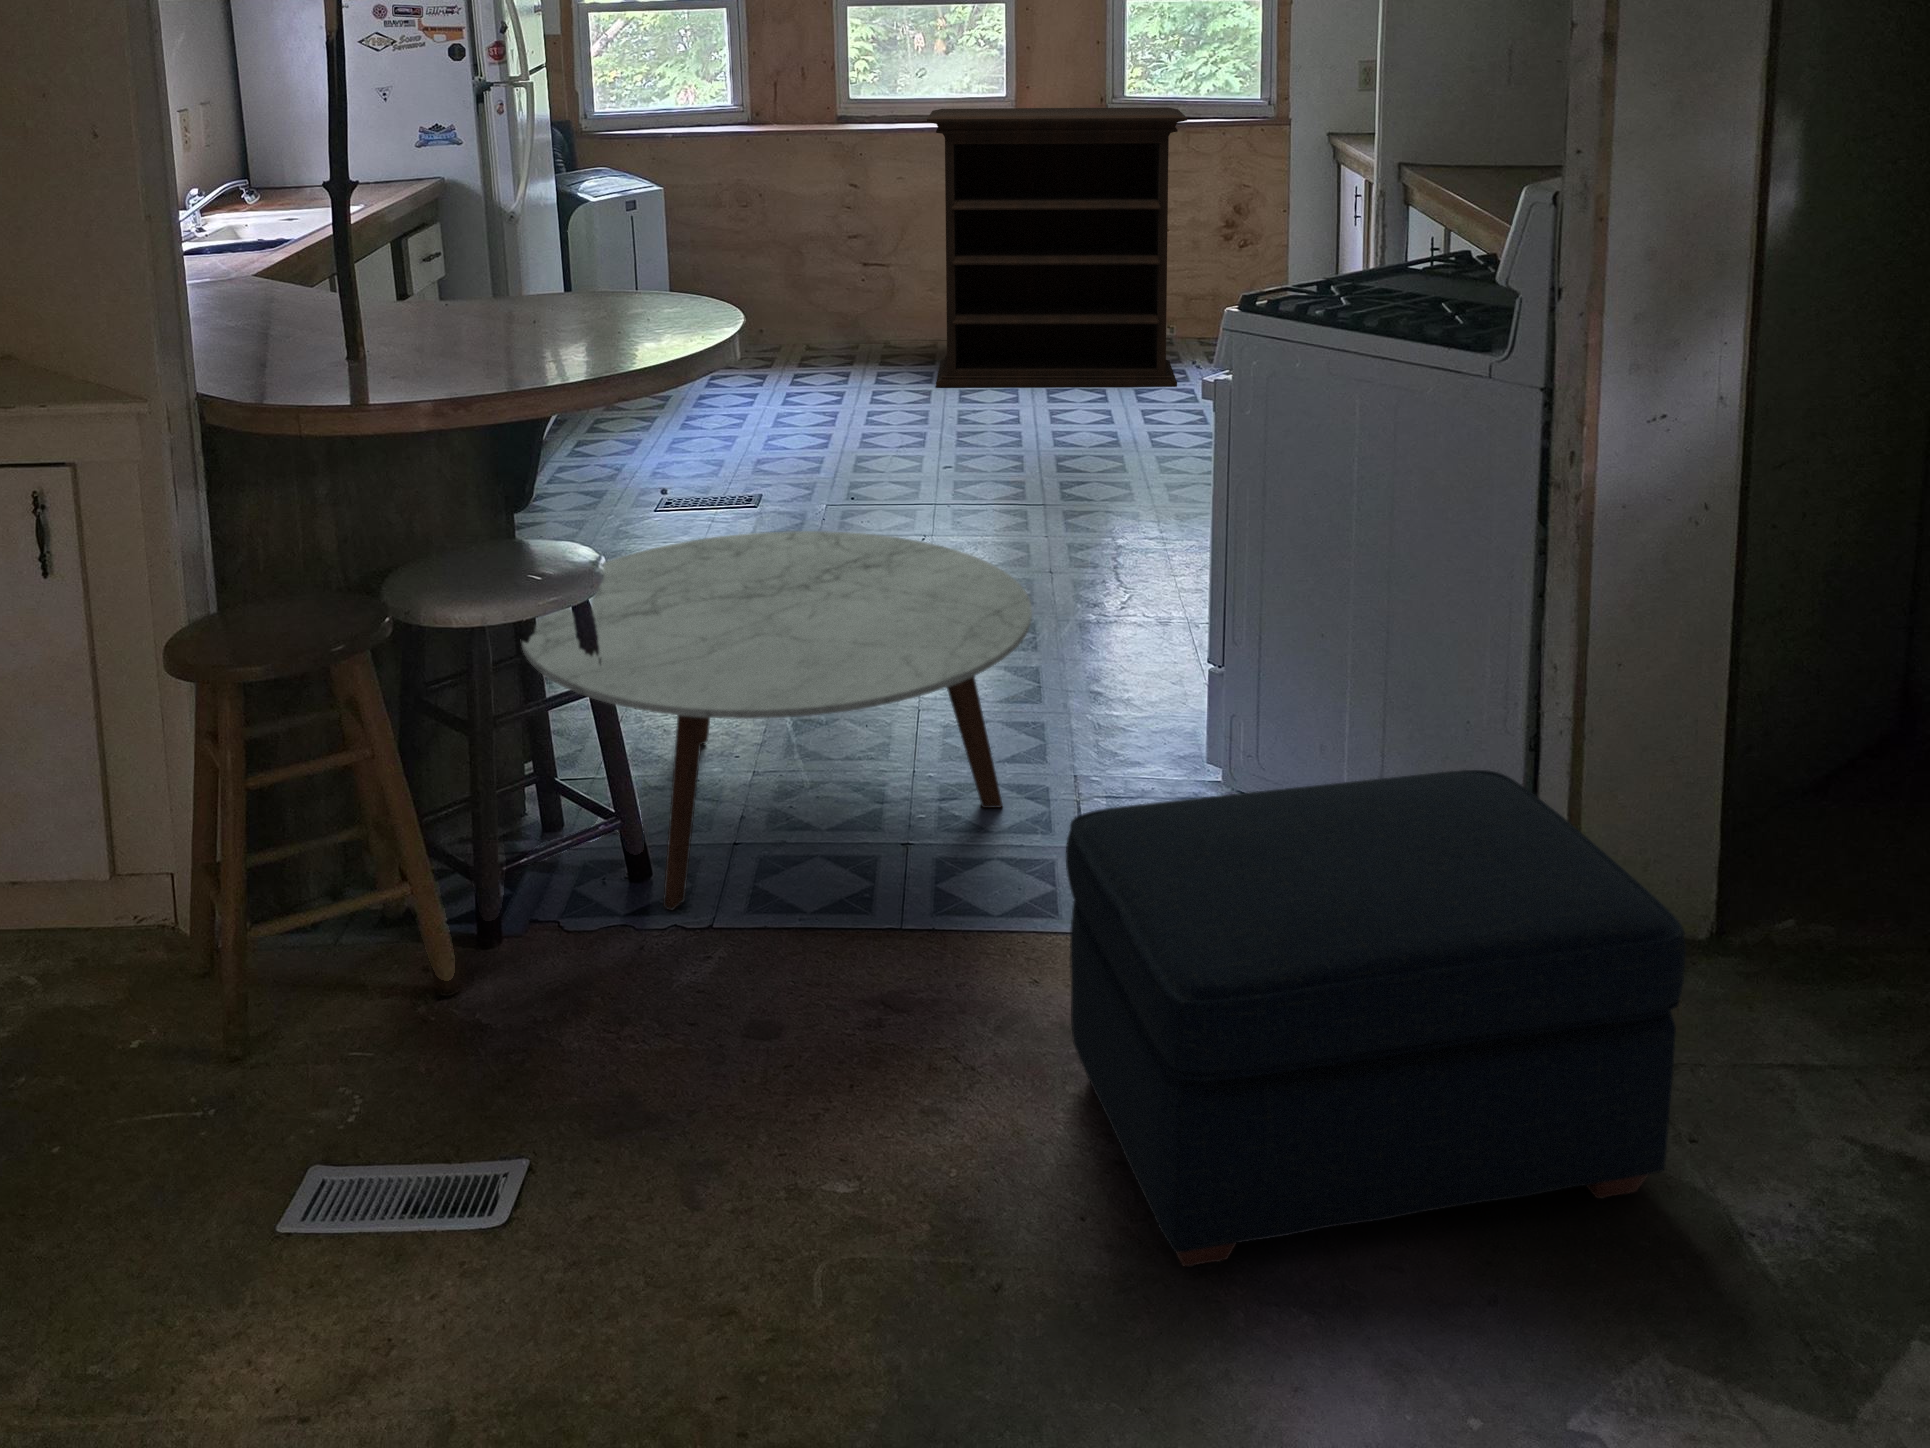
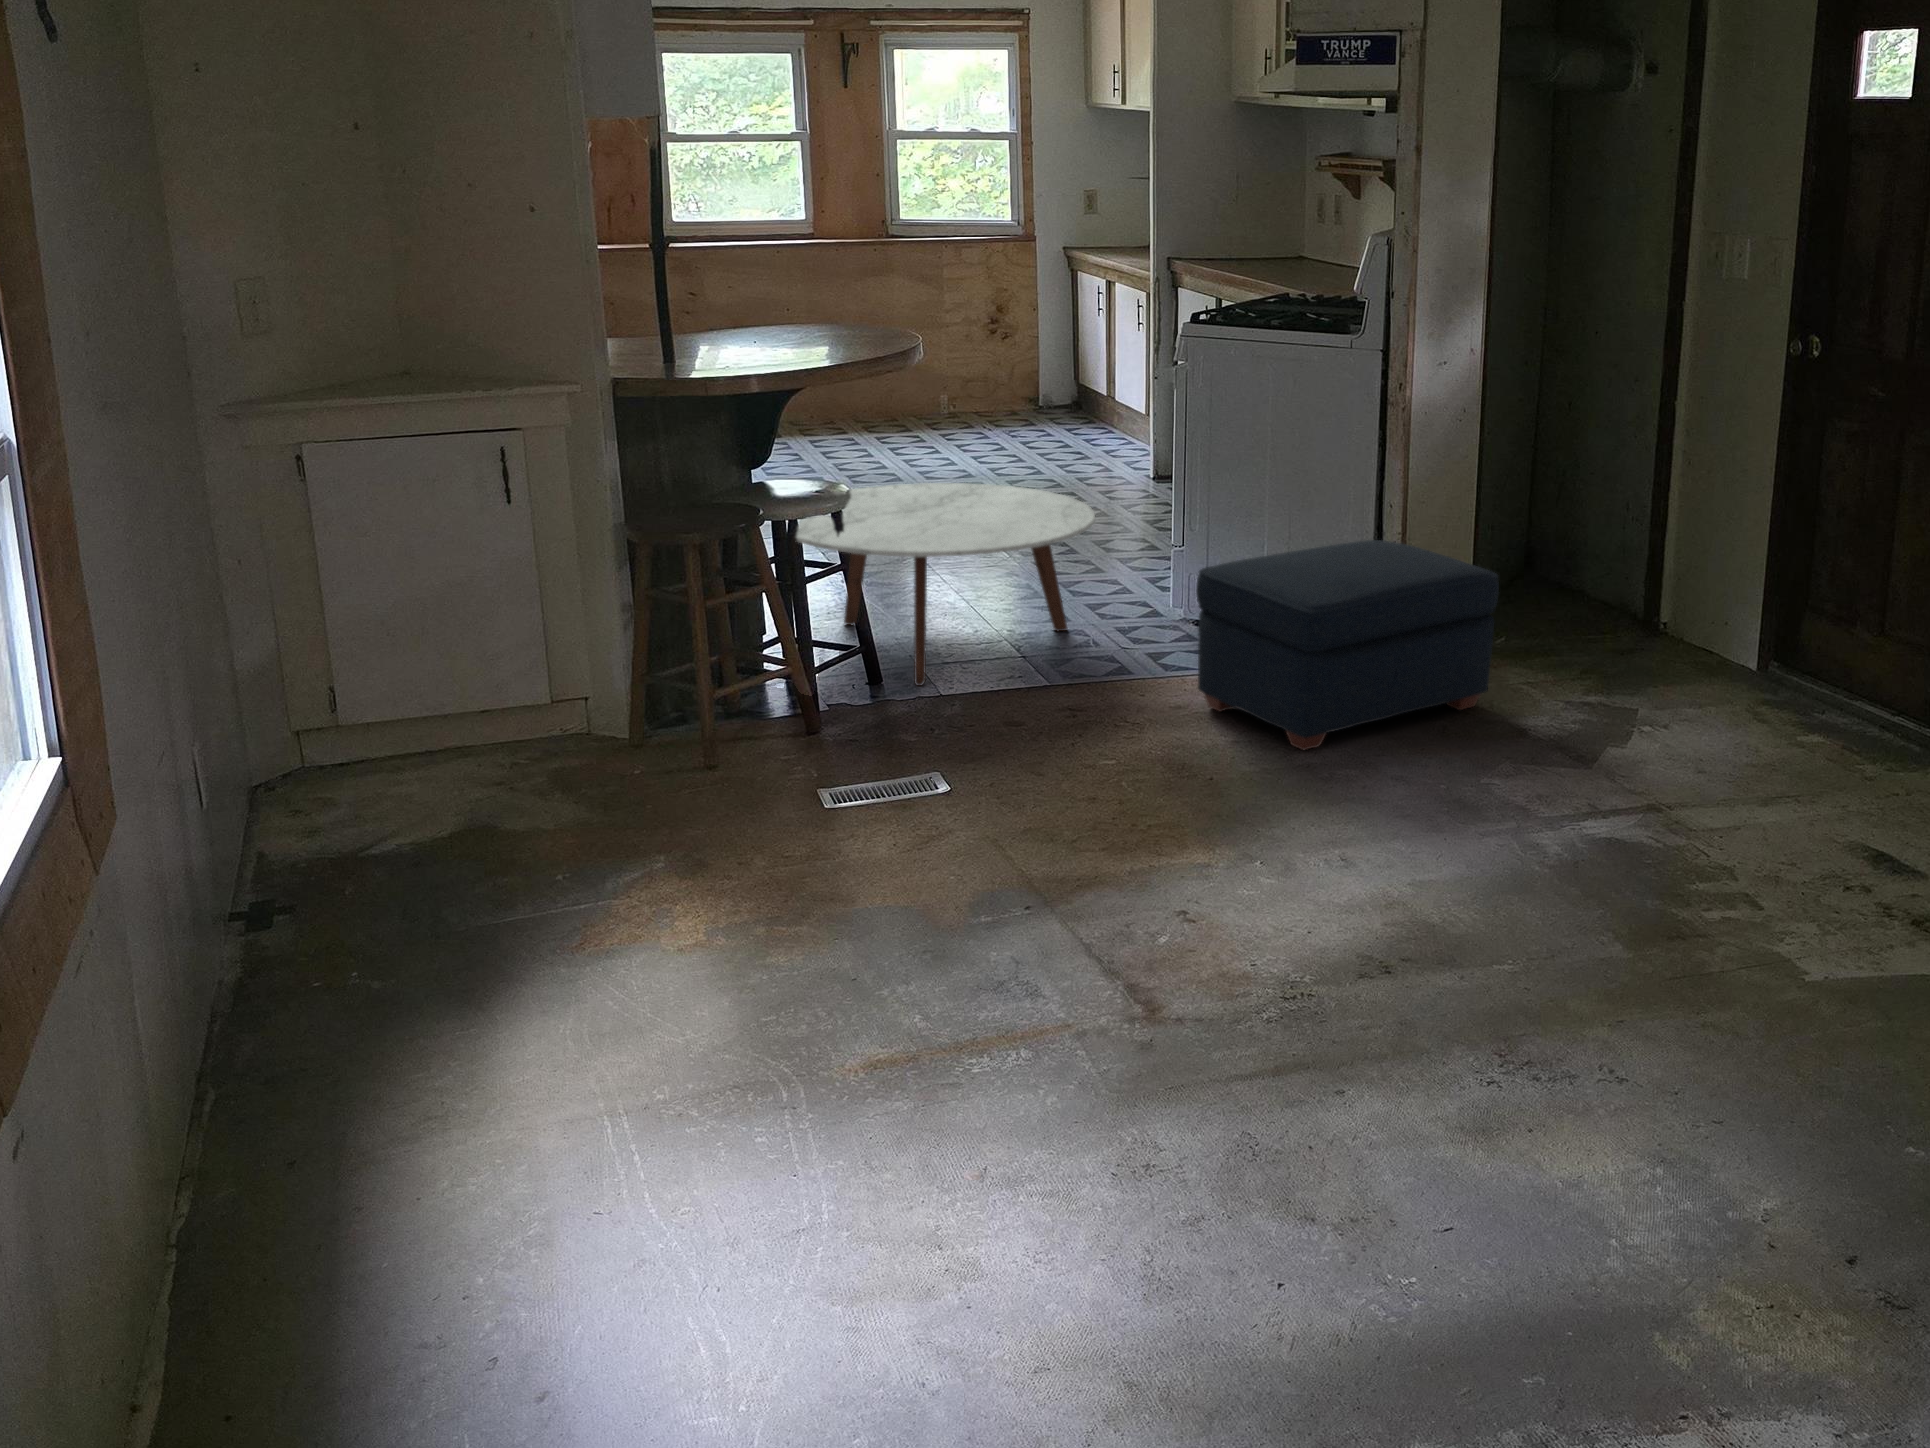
bookshelf: present [927,107,1187,387] -> none [767,227,978,446]

